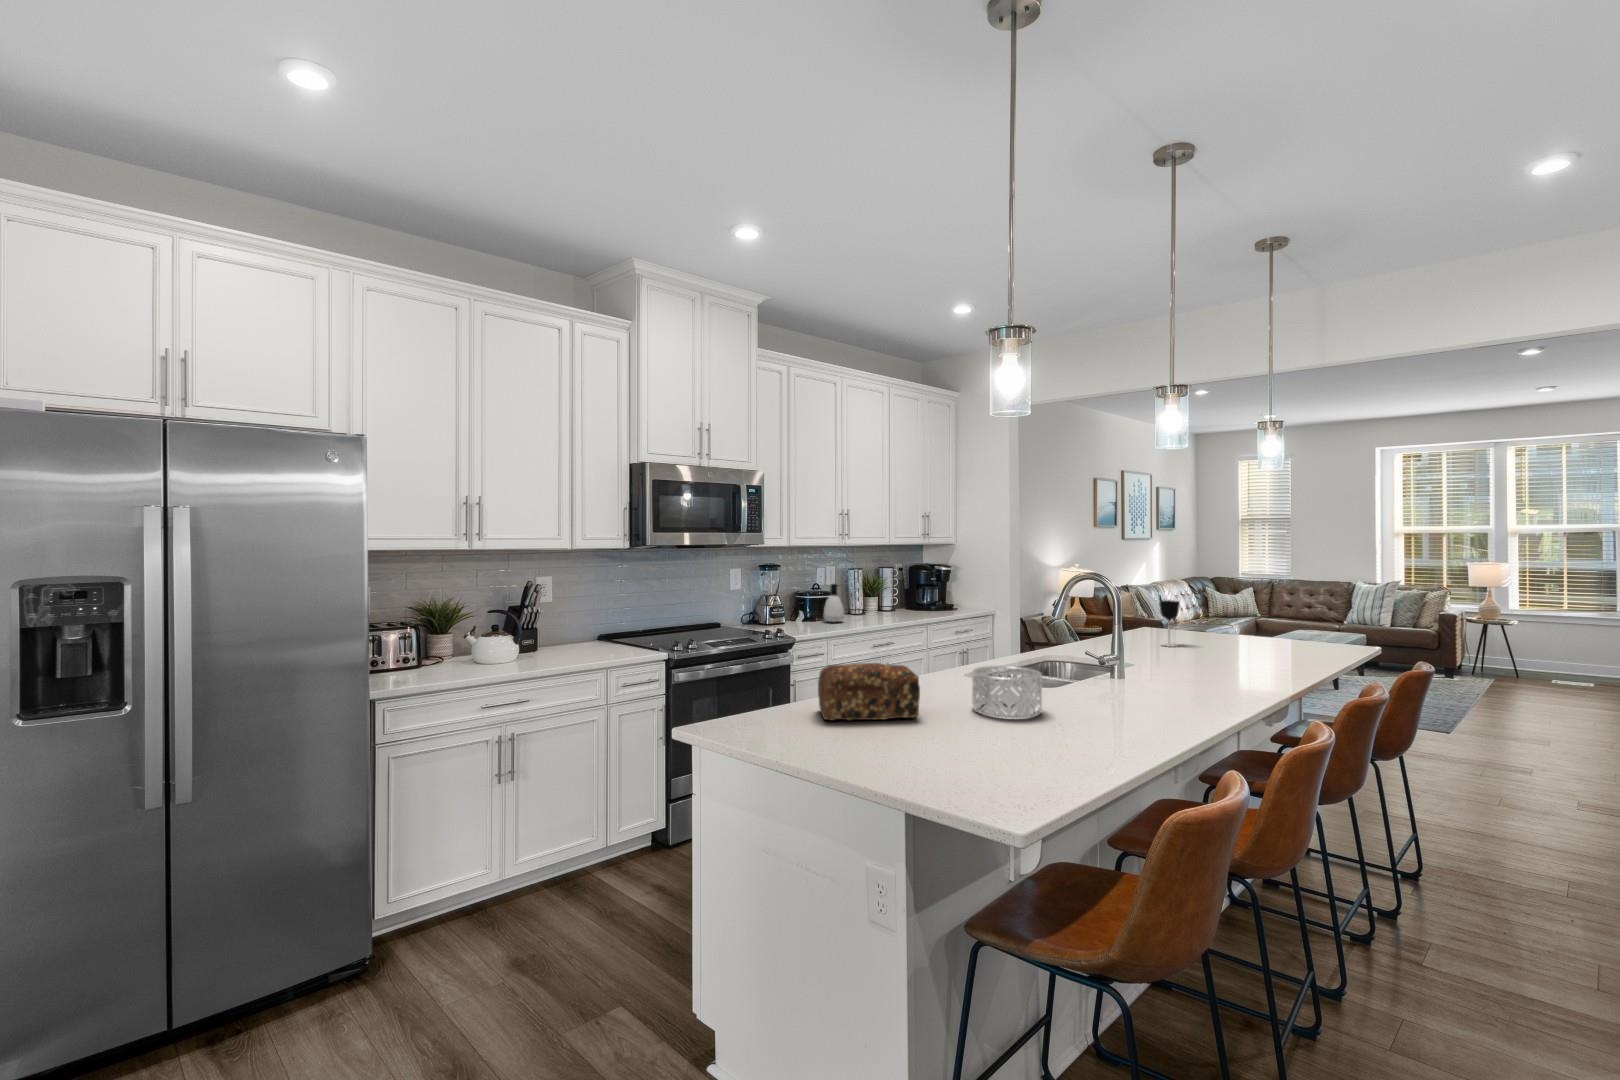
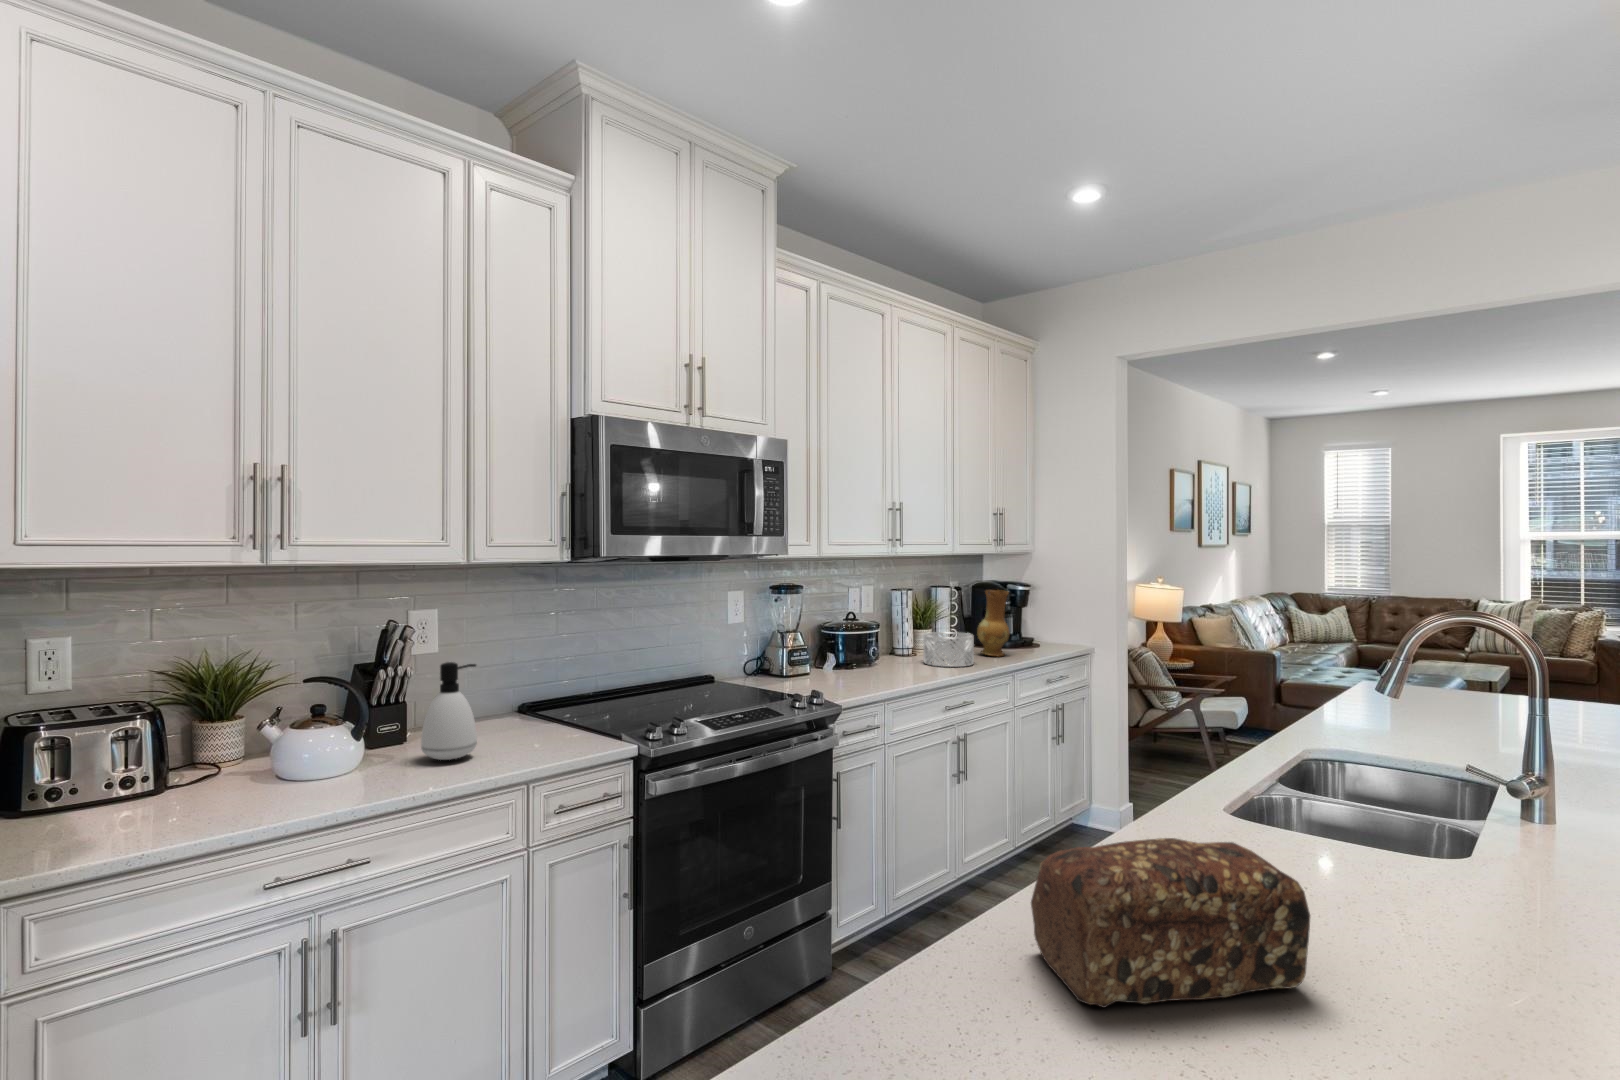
ceramic jug: none [907,569,929,615] -> present [977,590,1010,656]
soap dispenser: present [824,584,844,622] -> present [421,662,477,760]
wine glass: present [1159,600,1180,647] -> none [1442,645,1479,722]
decorative bowl: present [972,666,1042,718] -> present [923,632,974,667]

